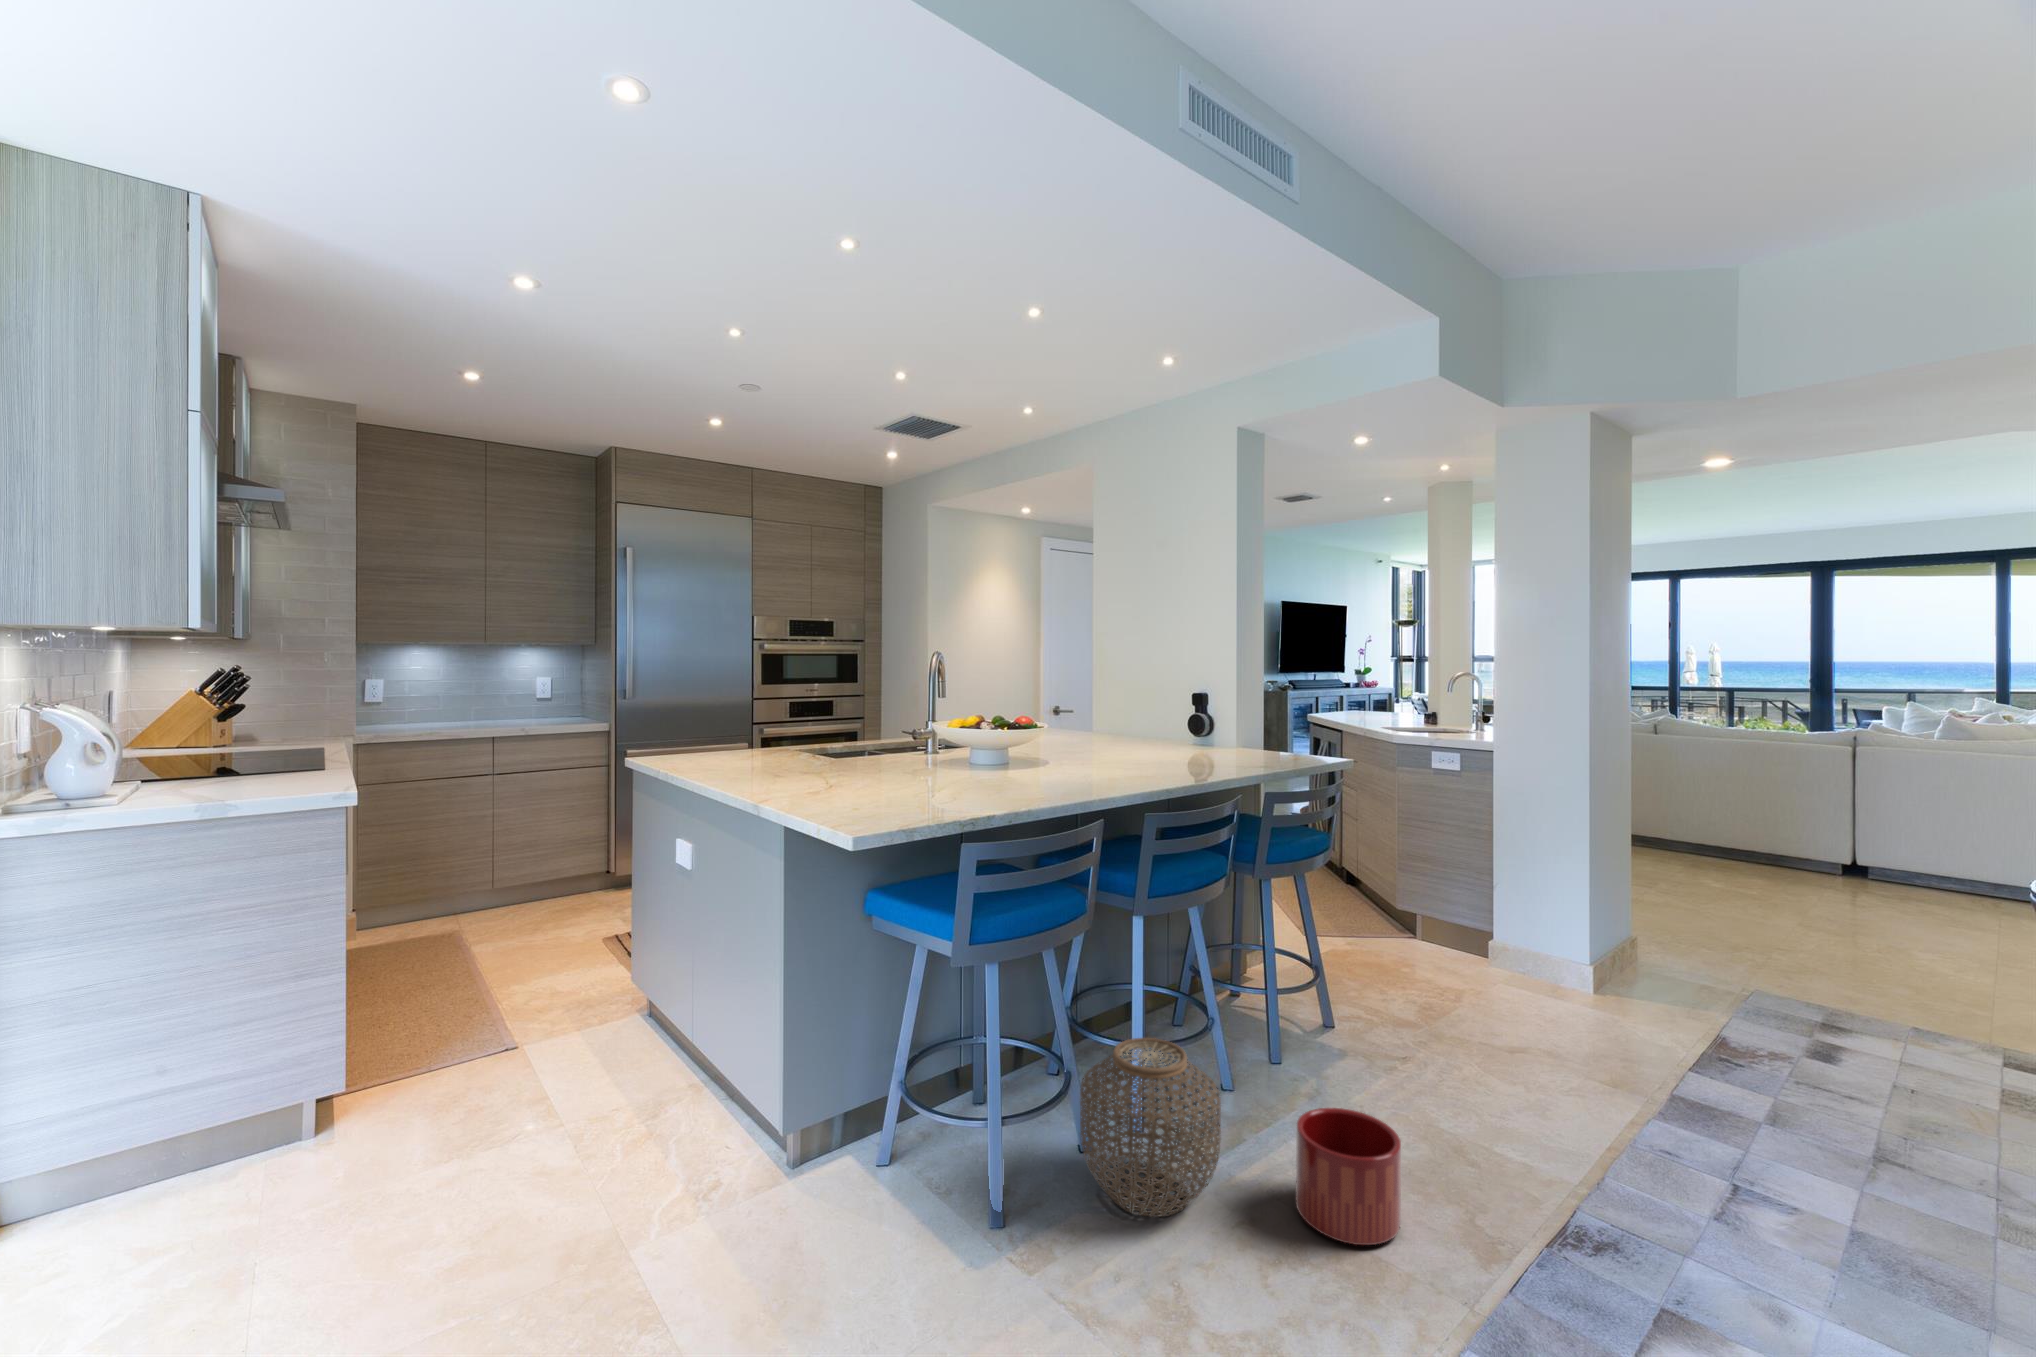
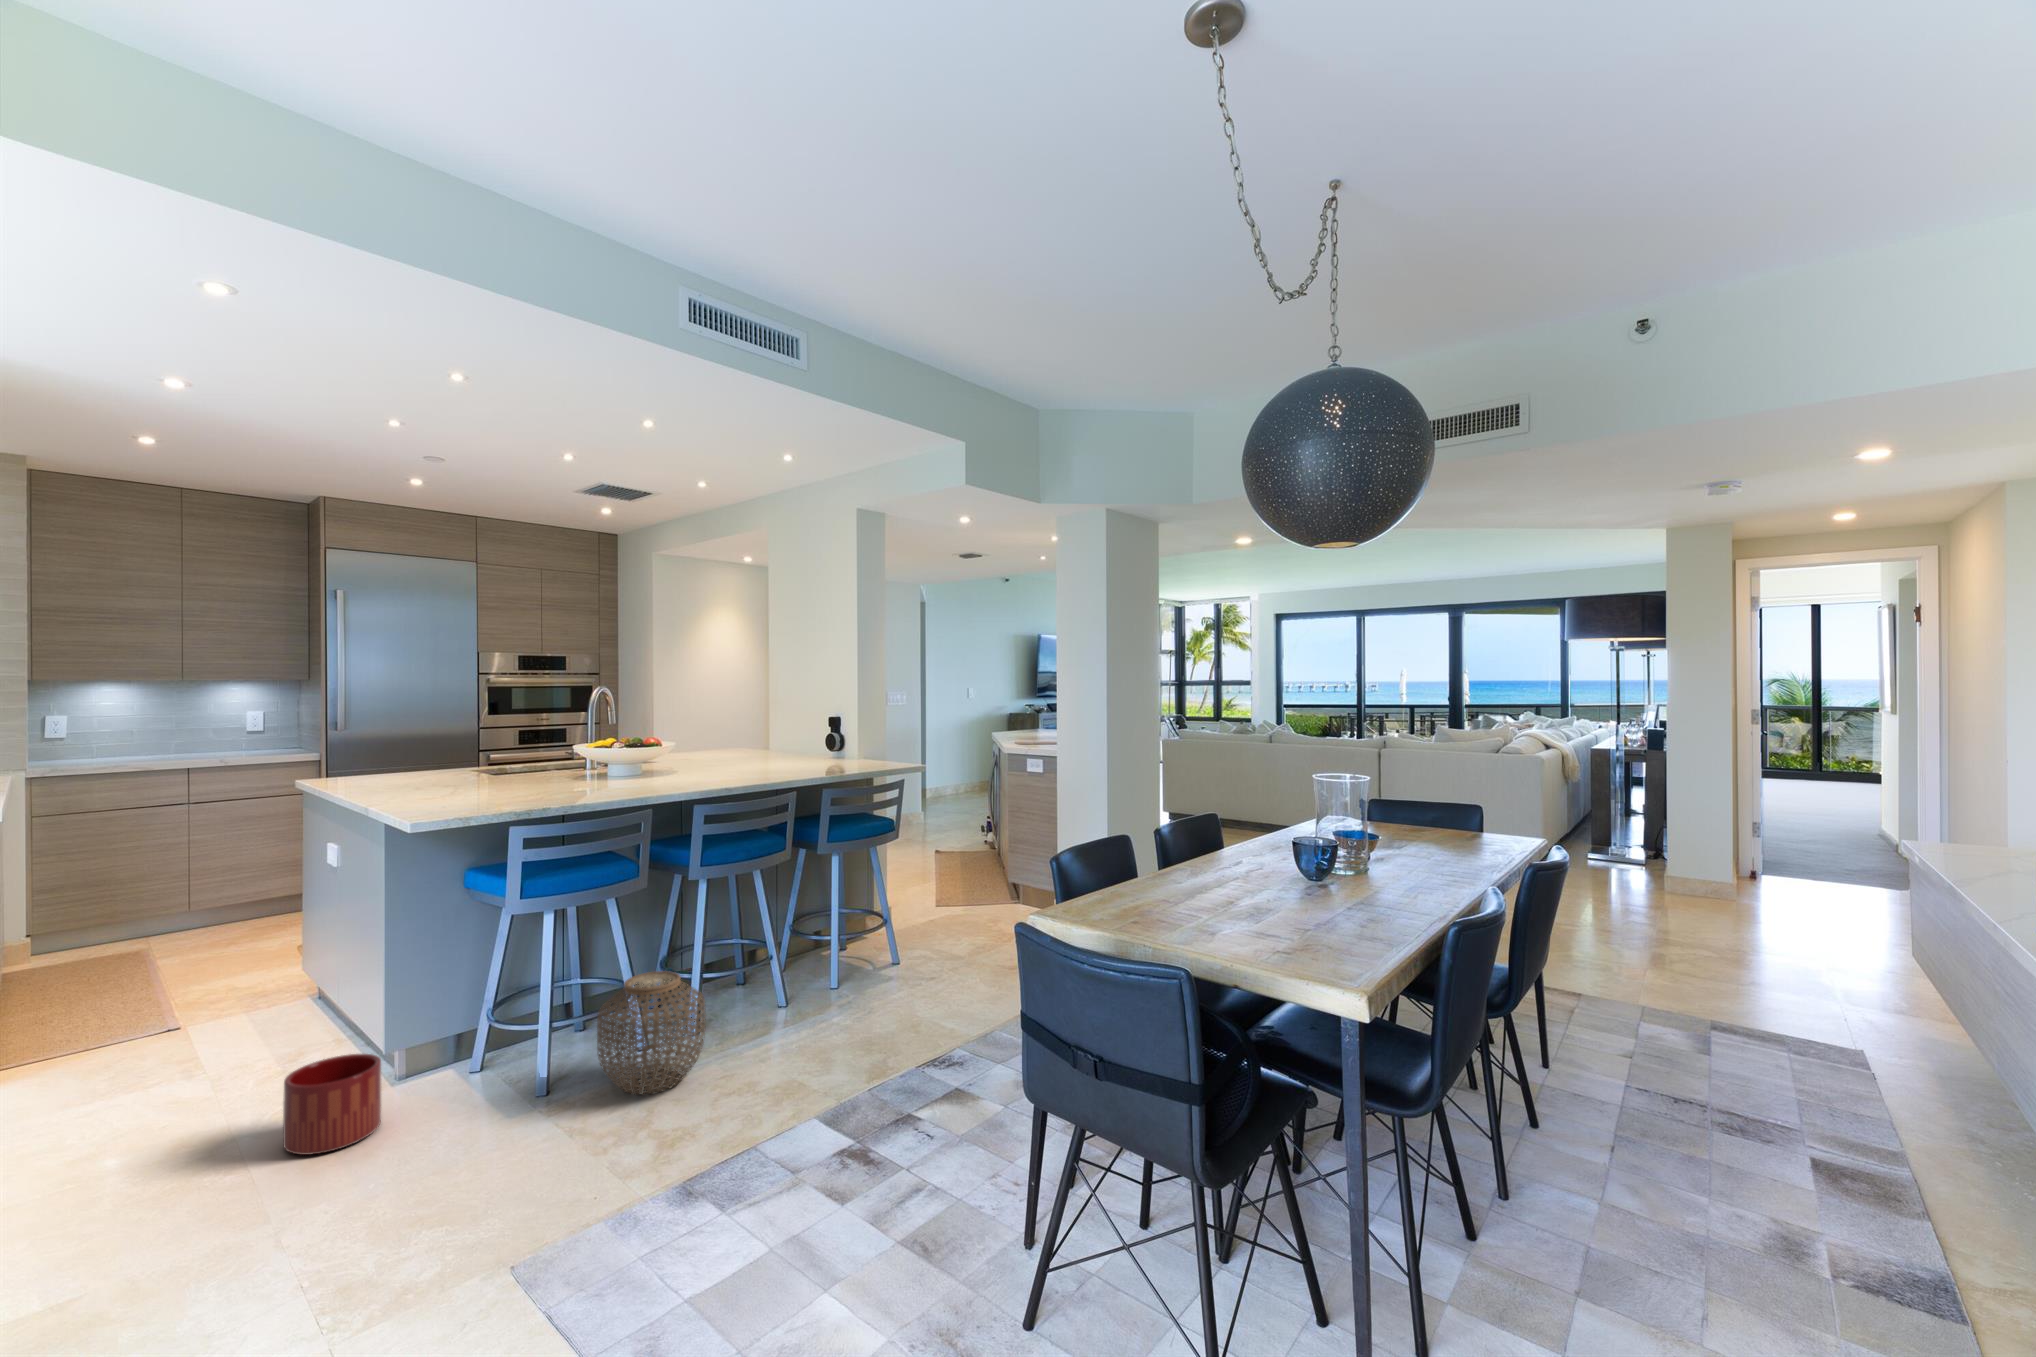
planter: present [1296,1108,1401,1245] -> present [283,1054,381,1155]

